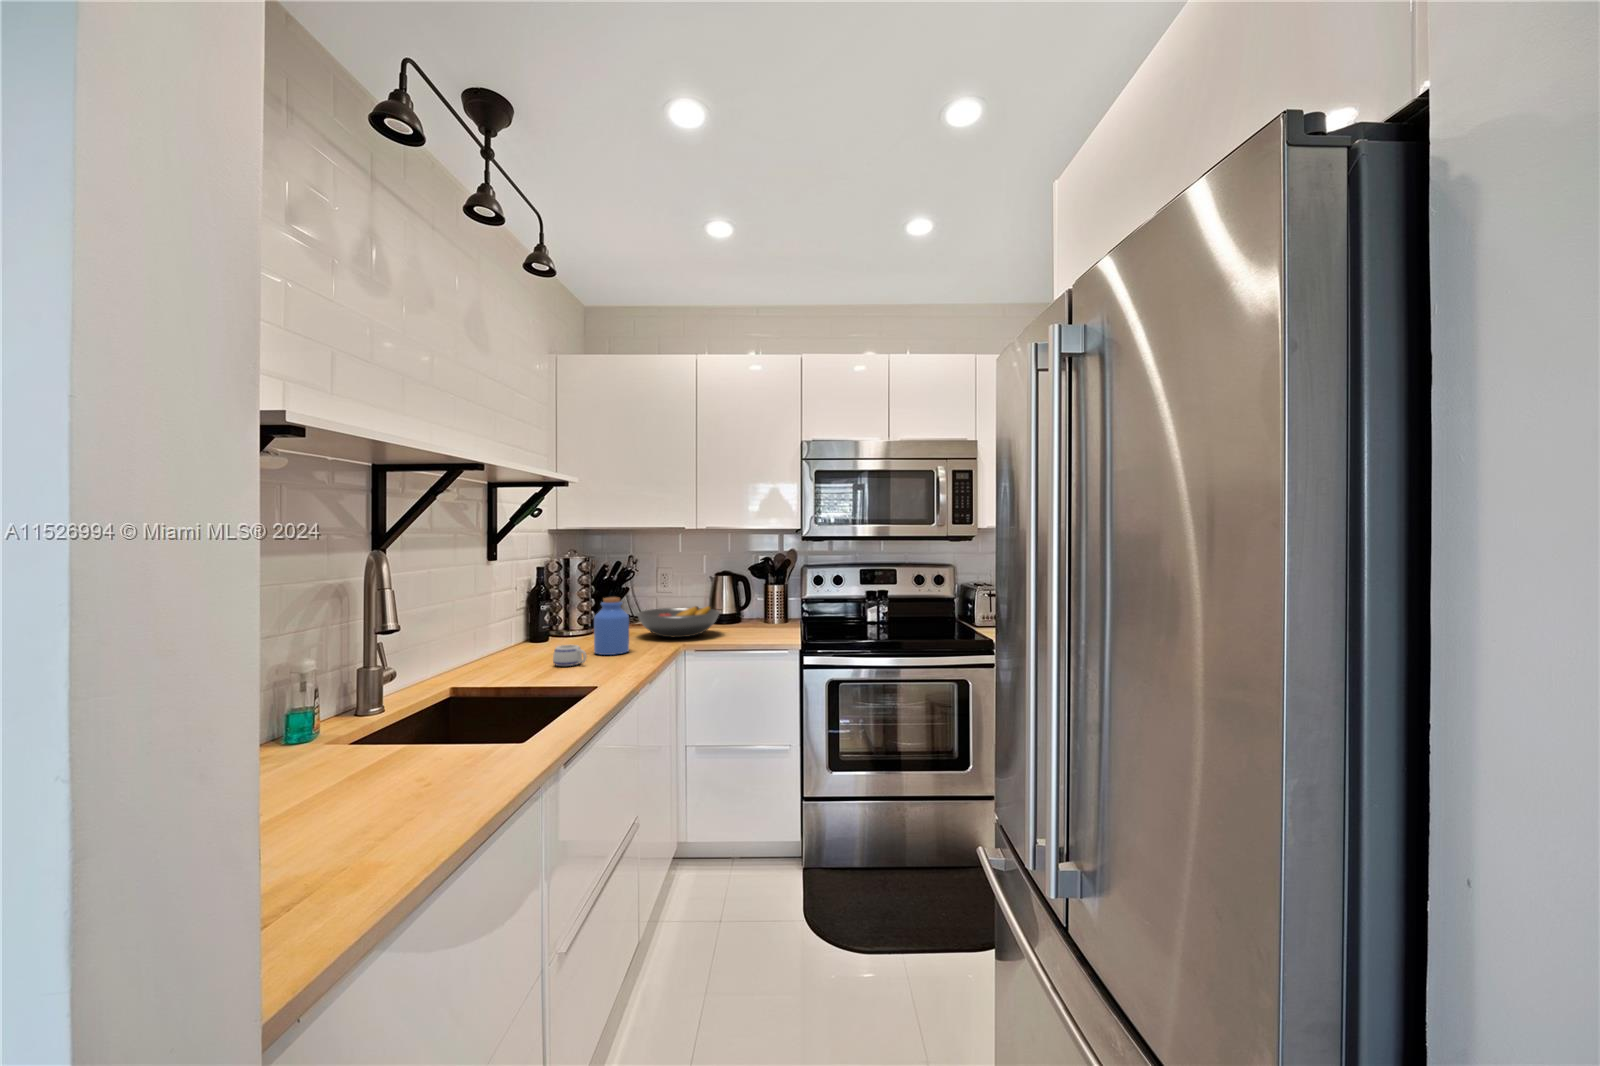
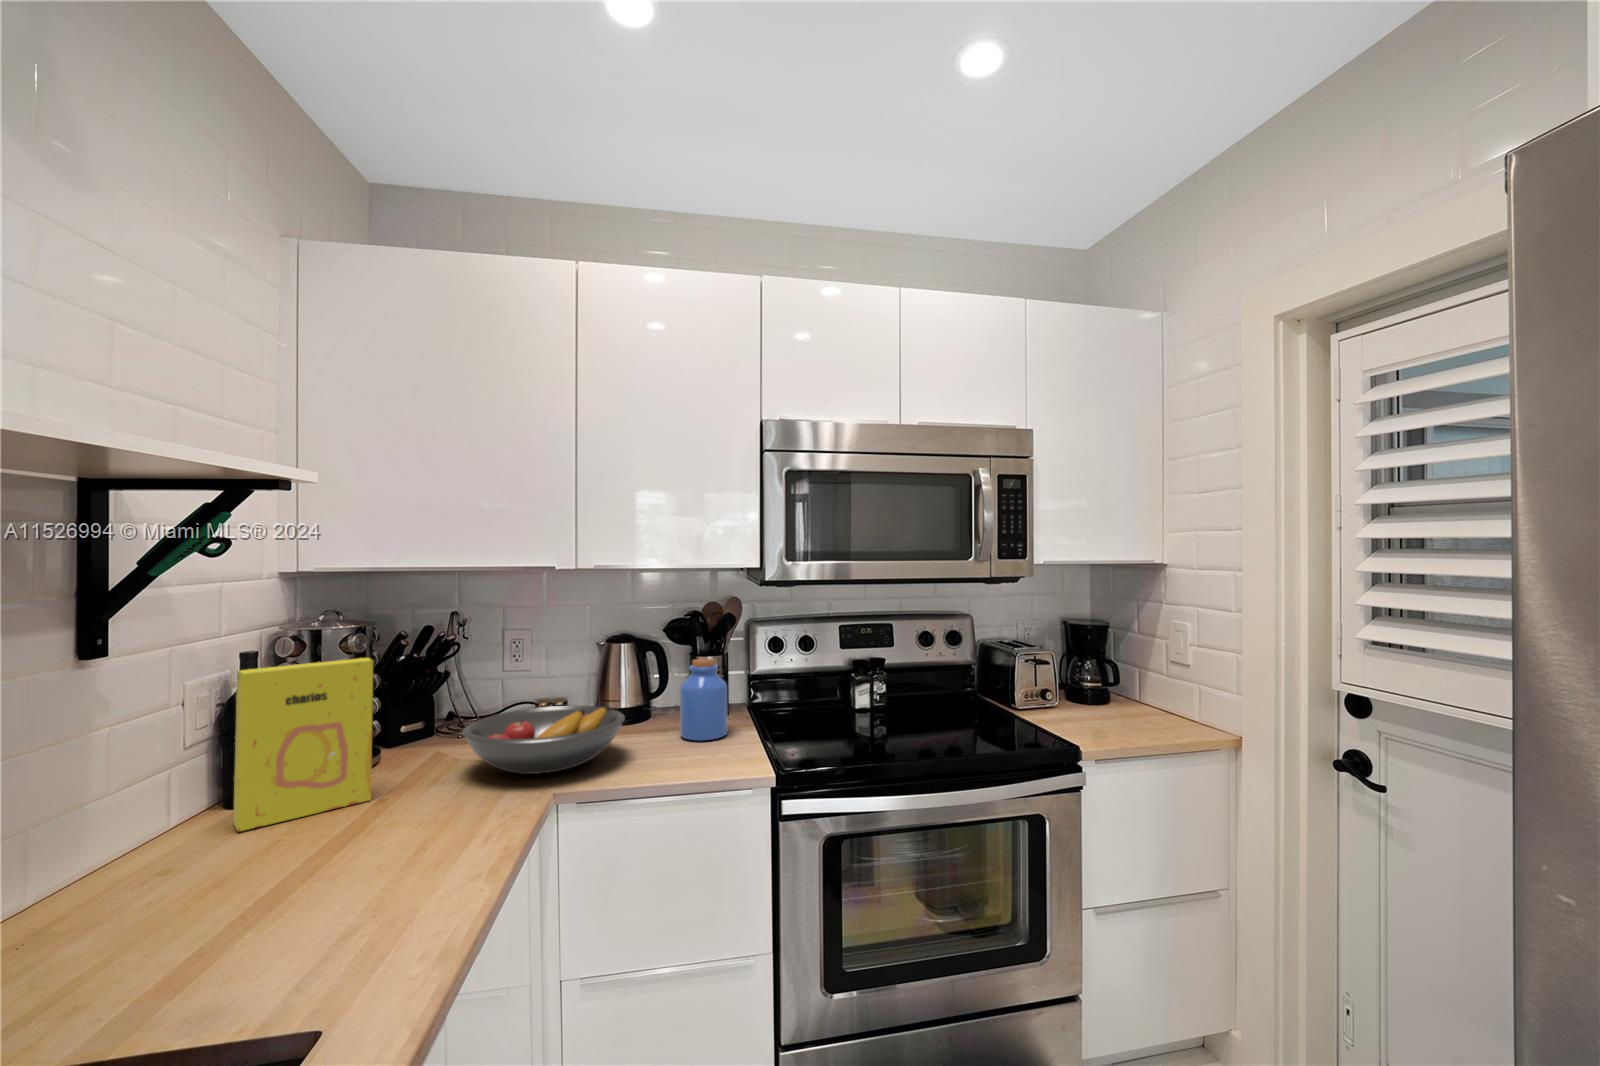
cereal box: none [539,572,596,647] -> present [233,658,373,831]
jar: present [594,597,629,655] -> present [680,658,727,741]
mug: present [553,645,587,666] -> none [219,862,317,935]

